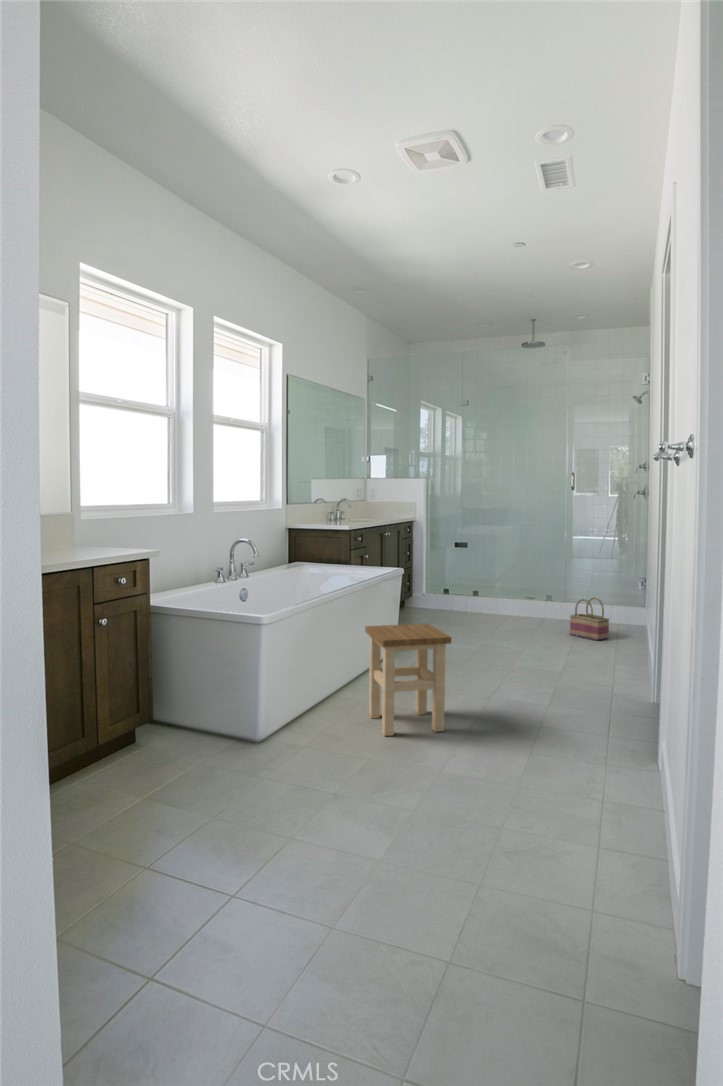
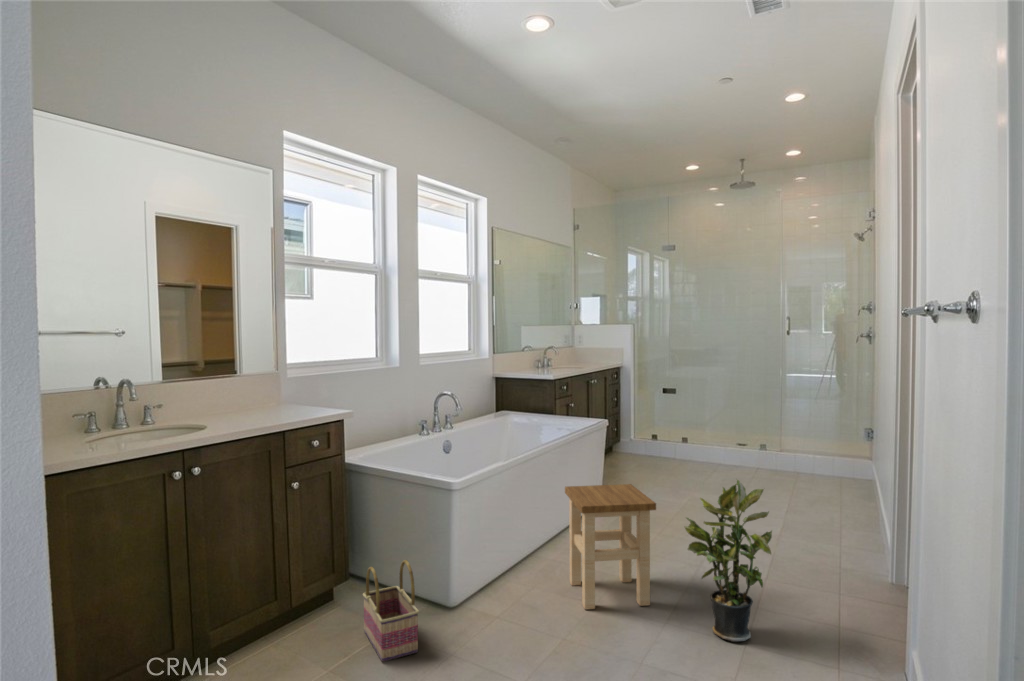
basket: present [570,598,609,641] -> present [363,560,419,662]
potted plant: none [477,612,554,755] -> present [685,480,772,642]

